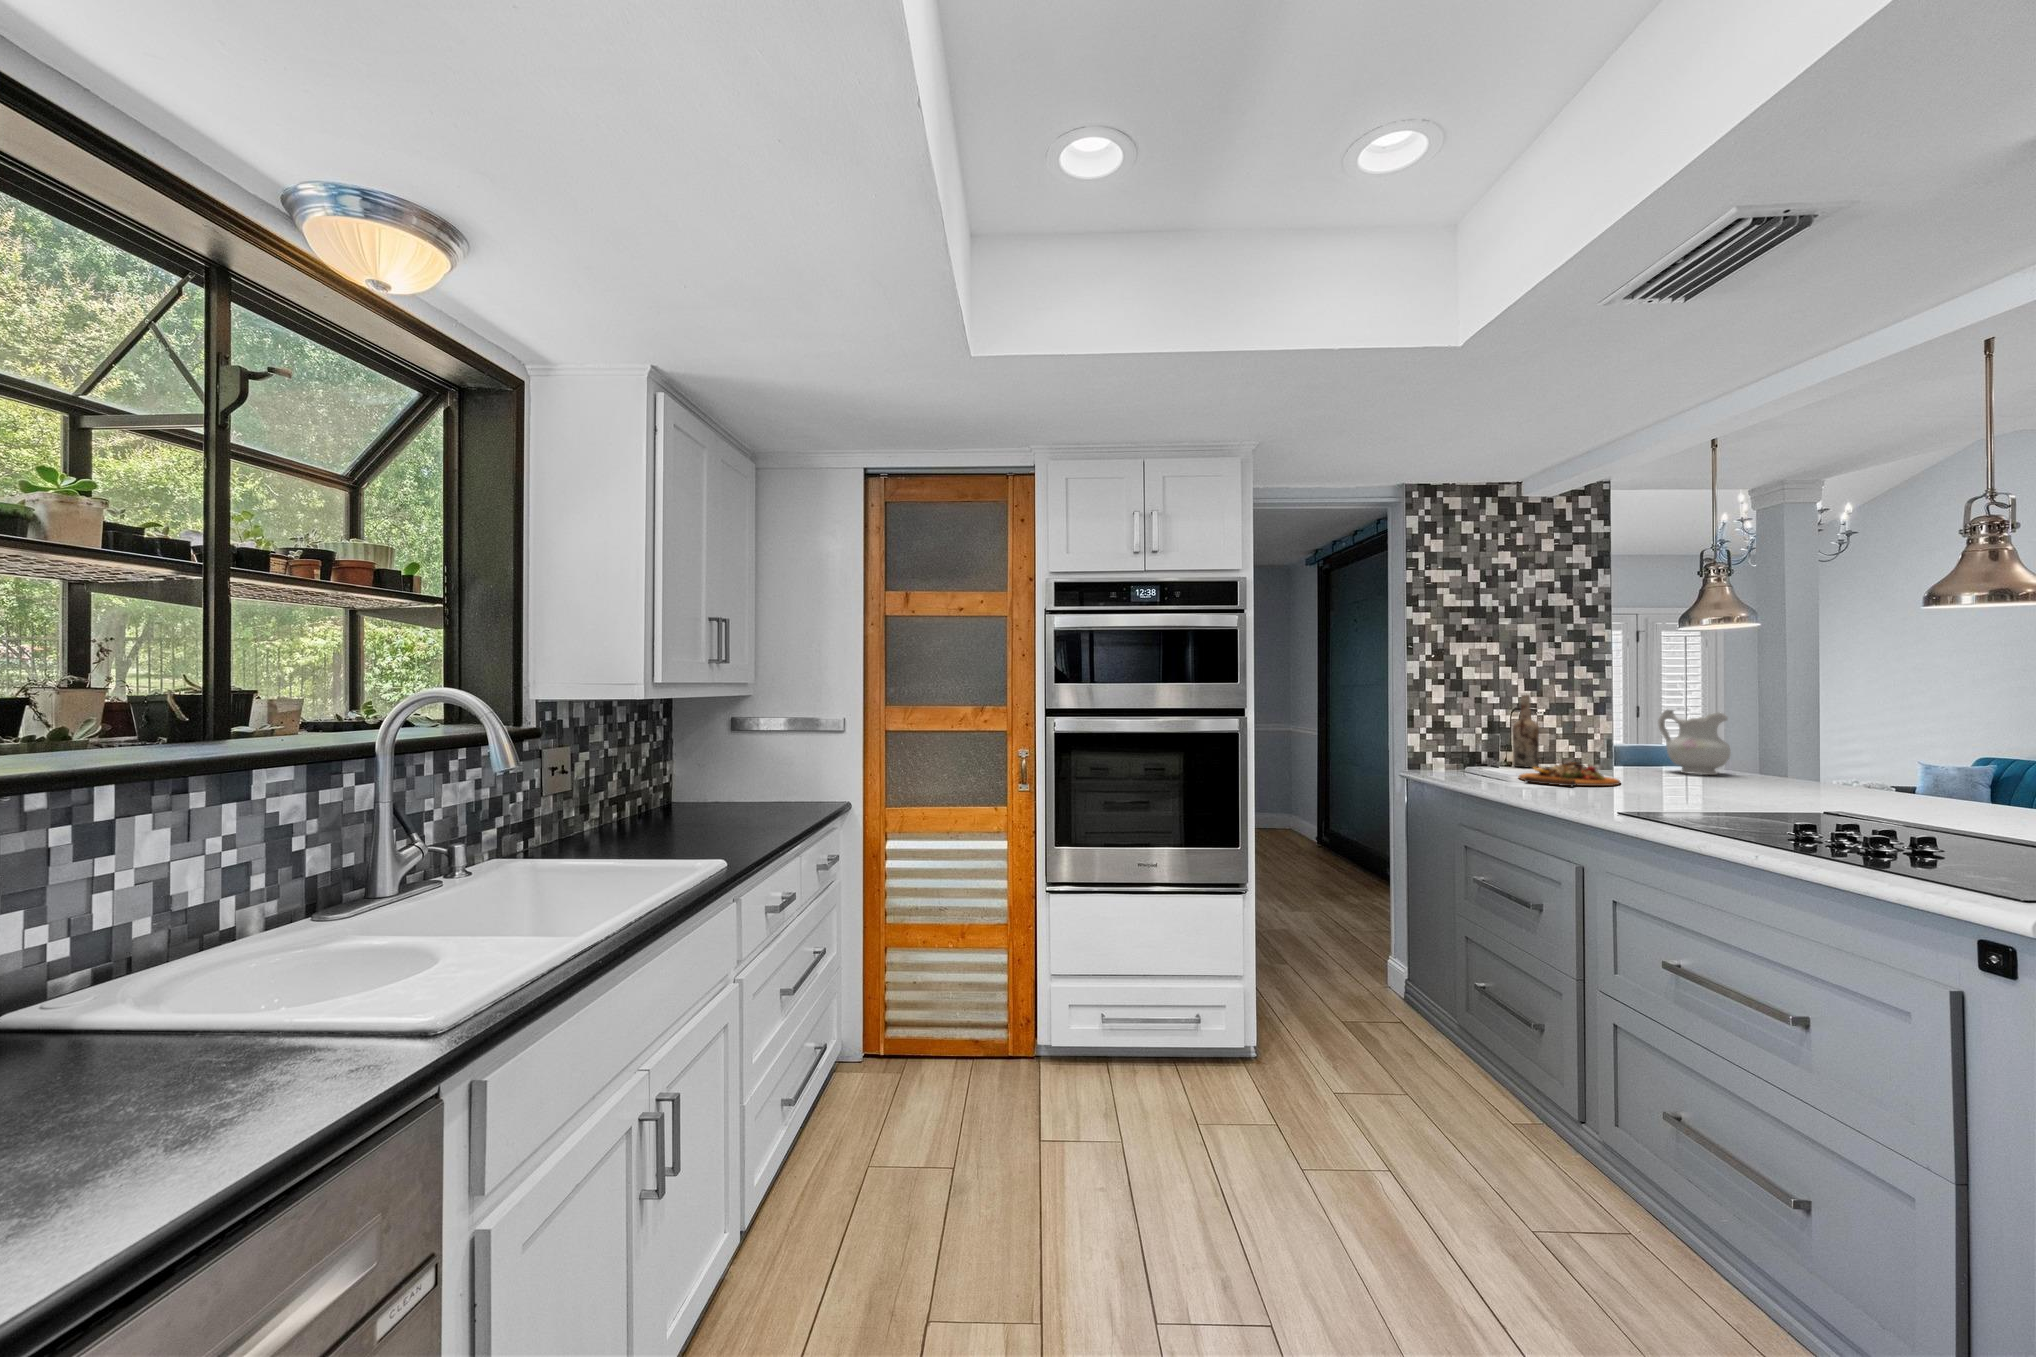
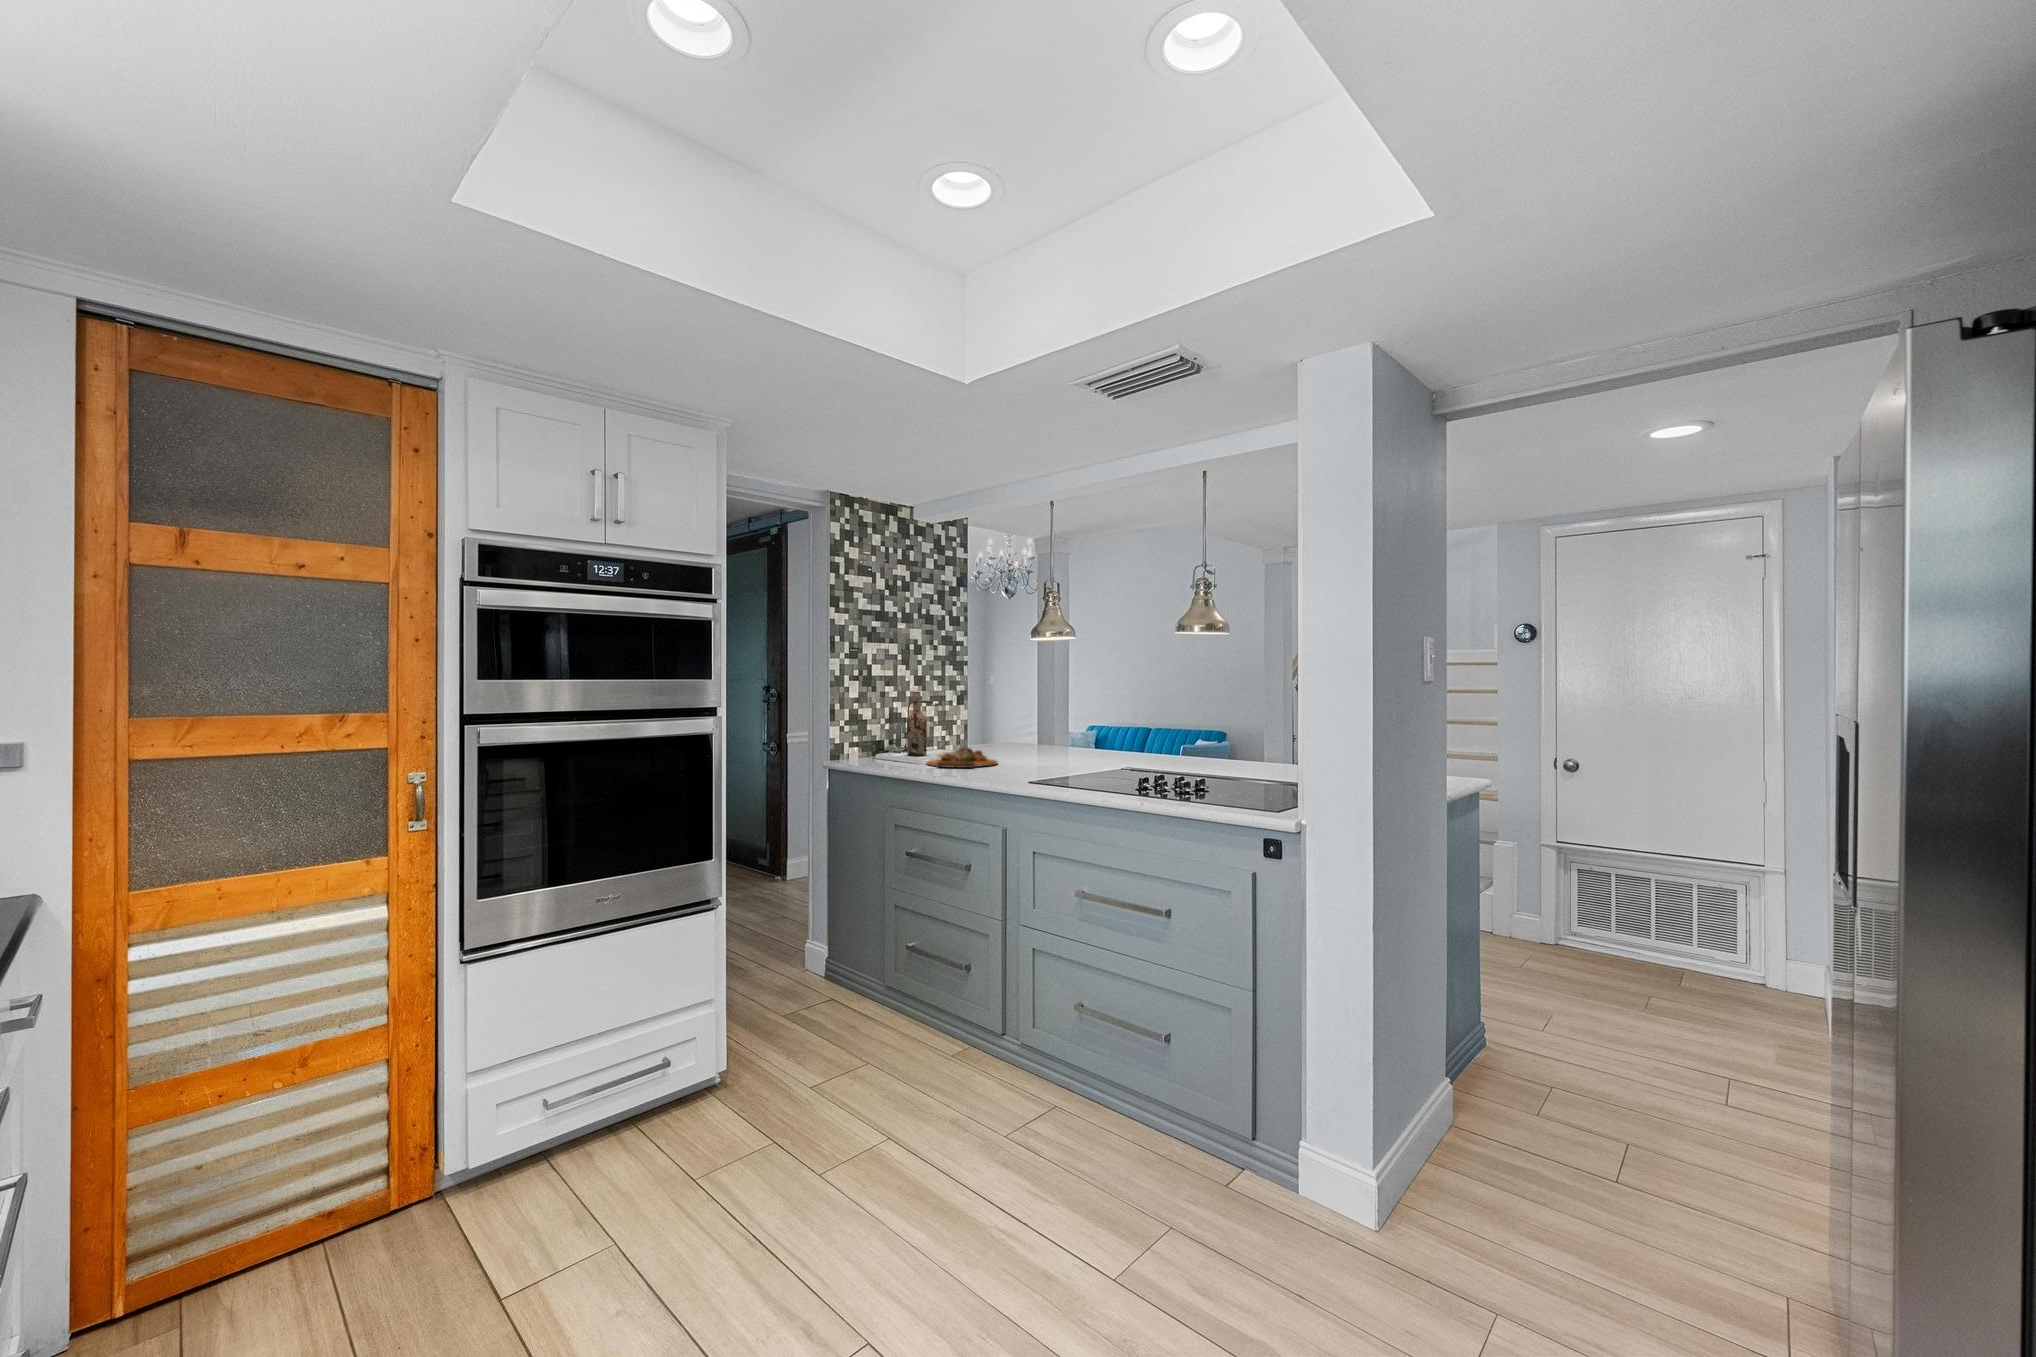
ceramic pitcher: present [1658,710,1731,775] -> none [1003,702,1046,752]

